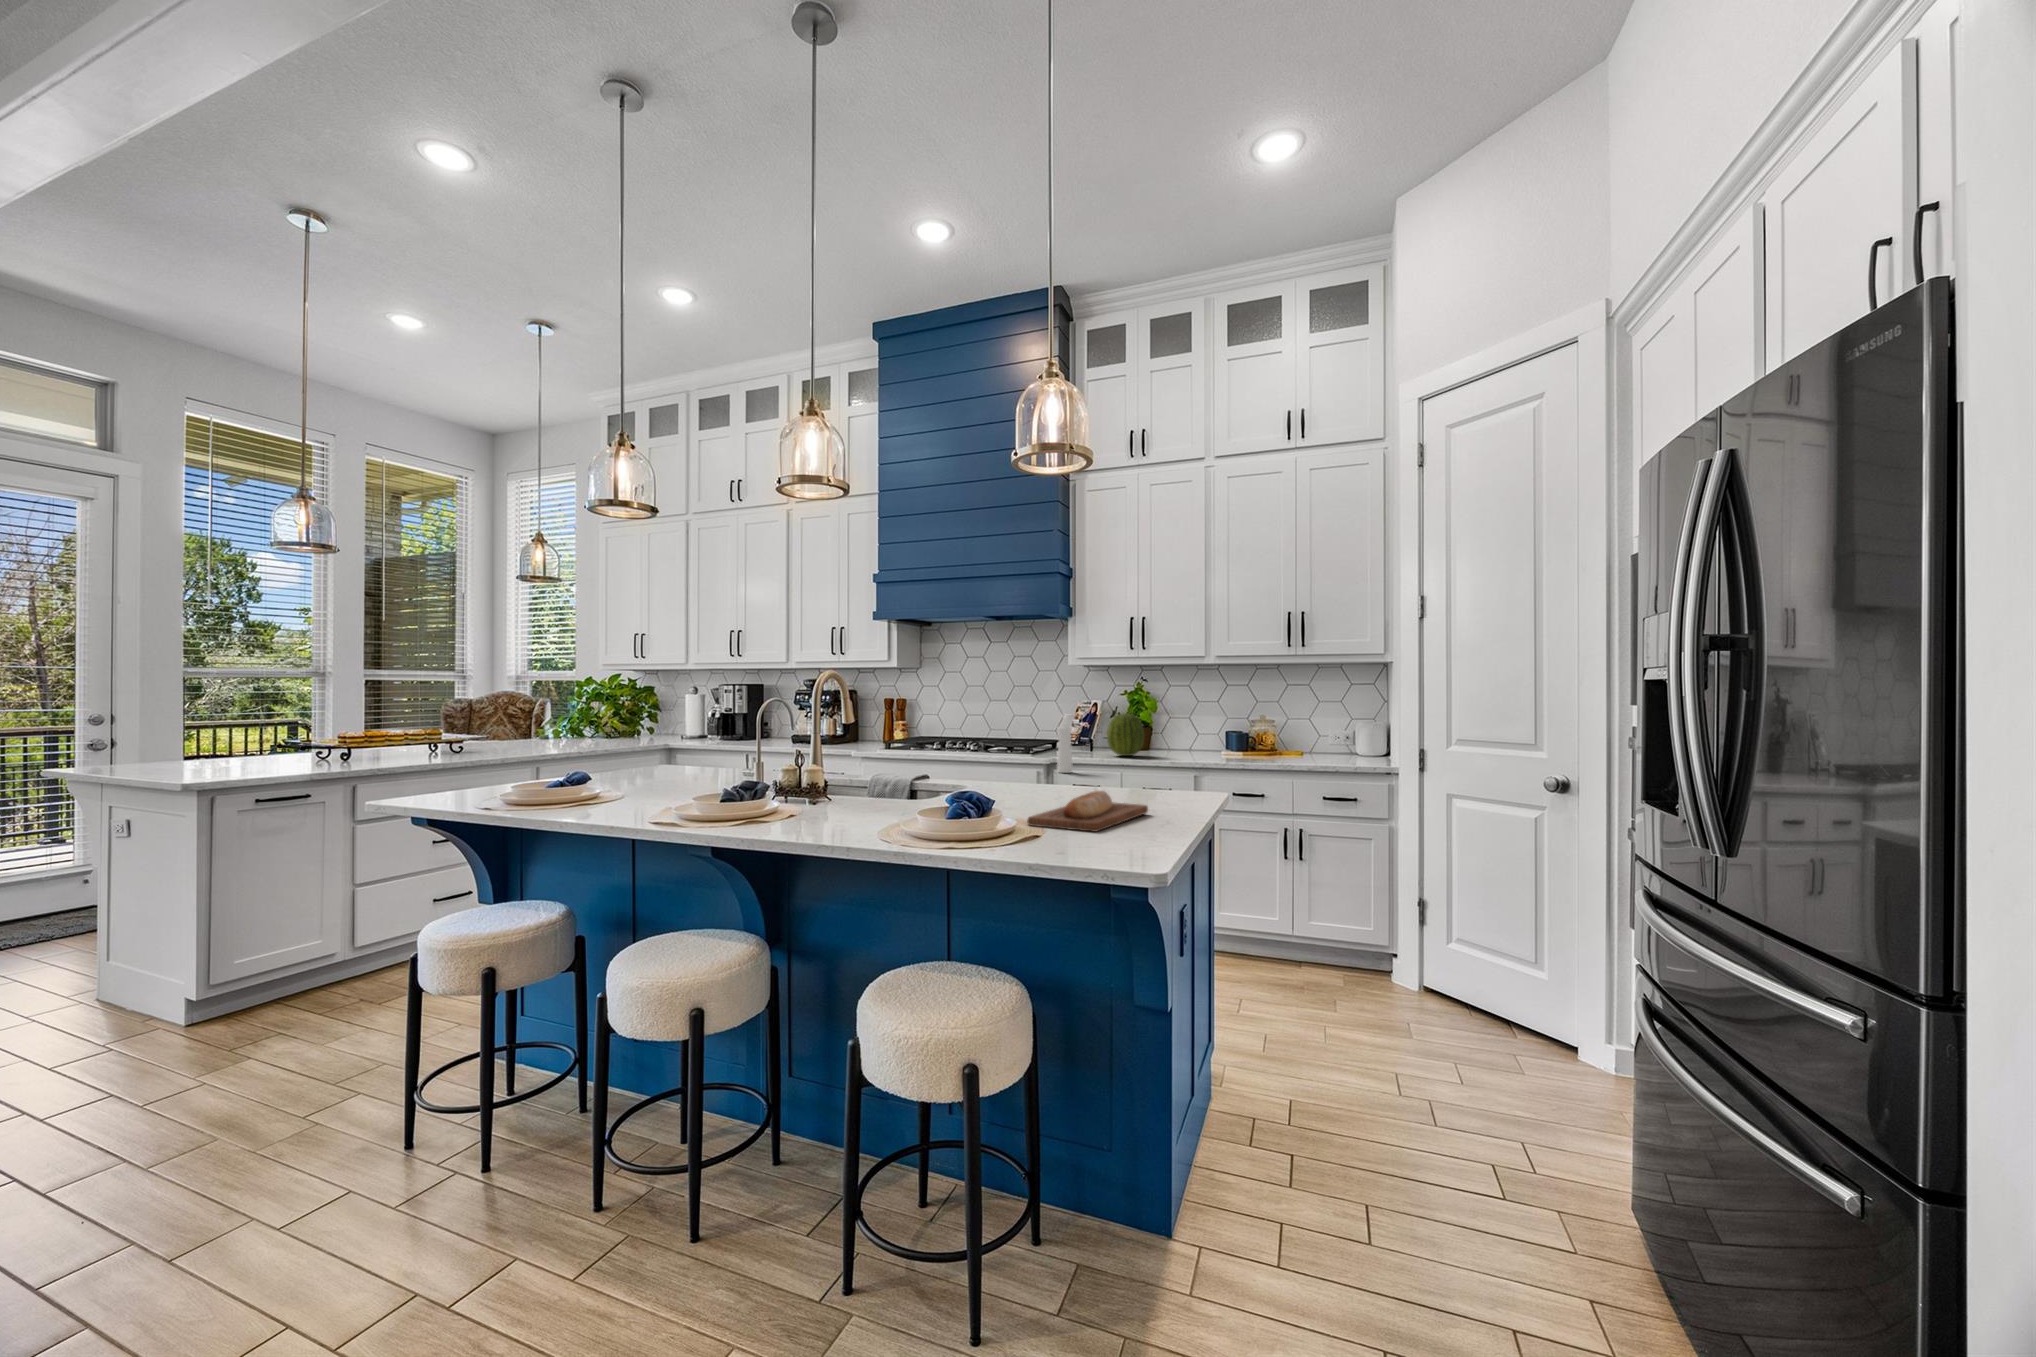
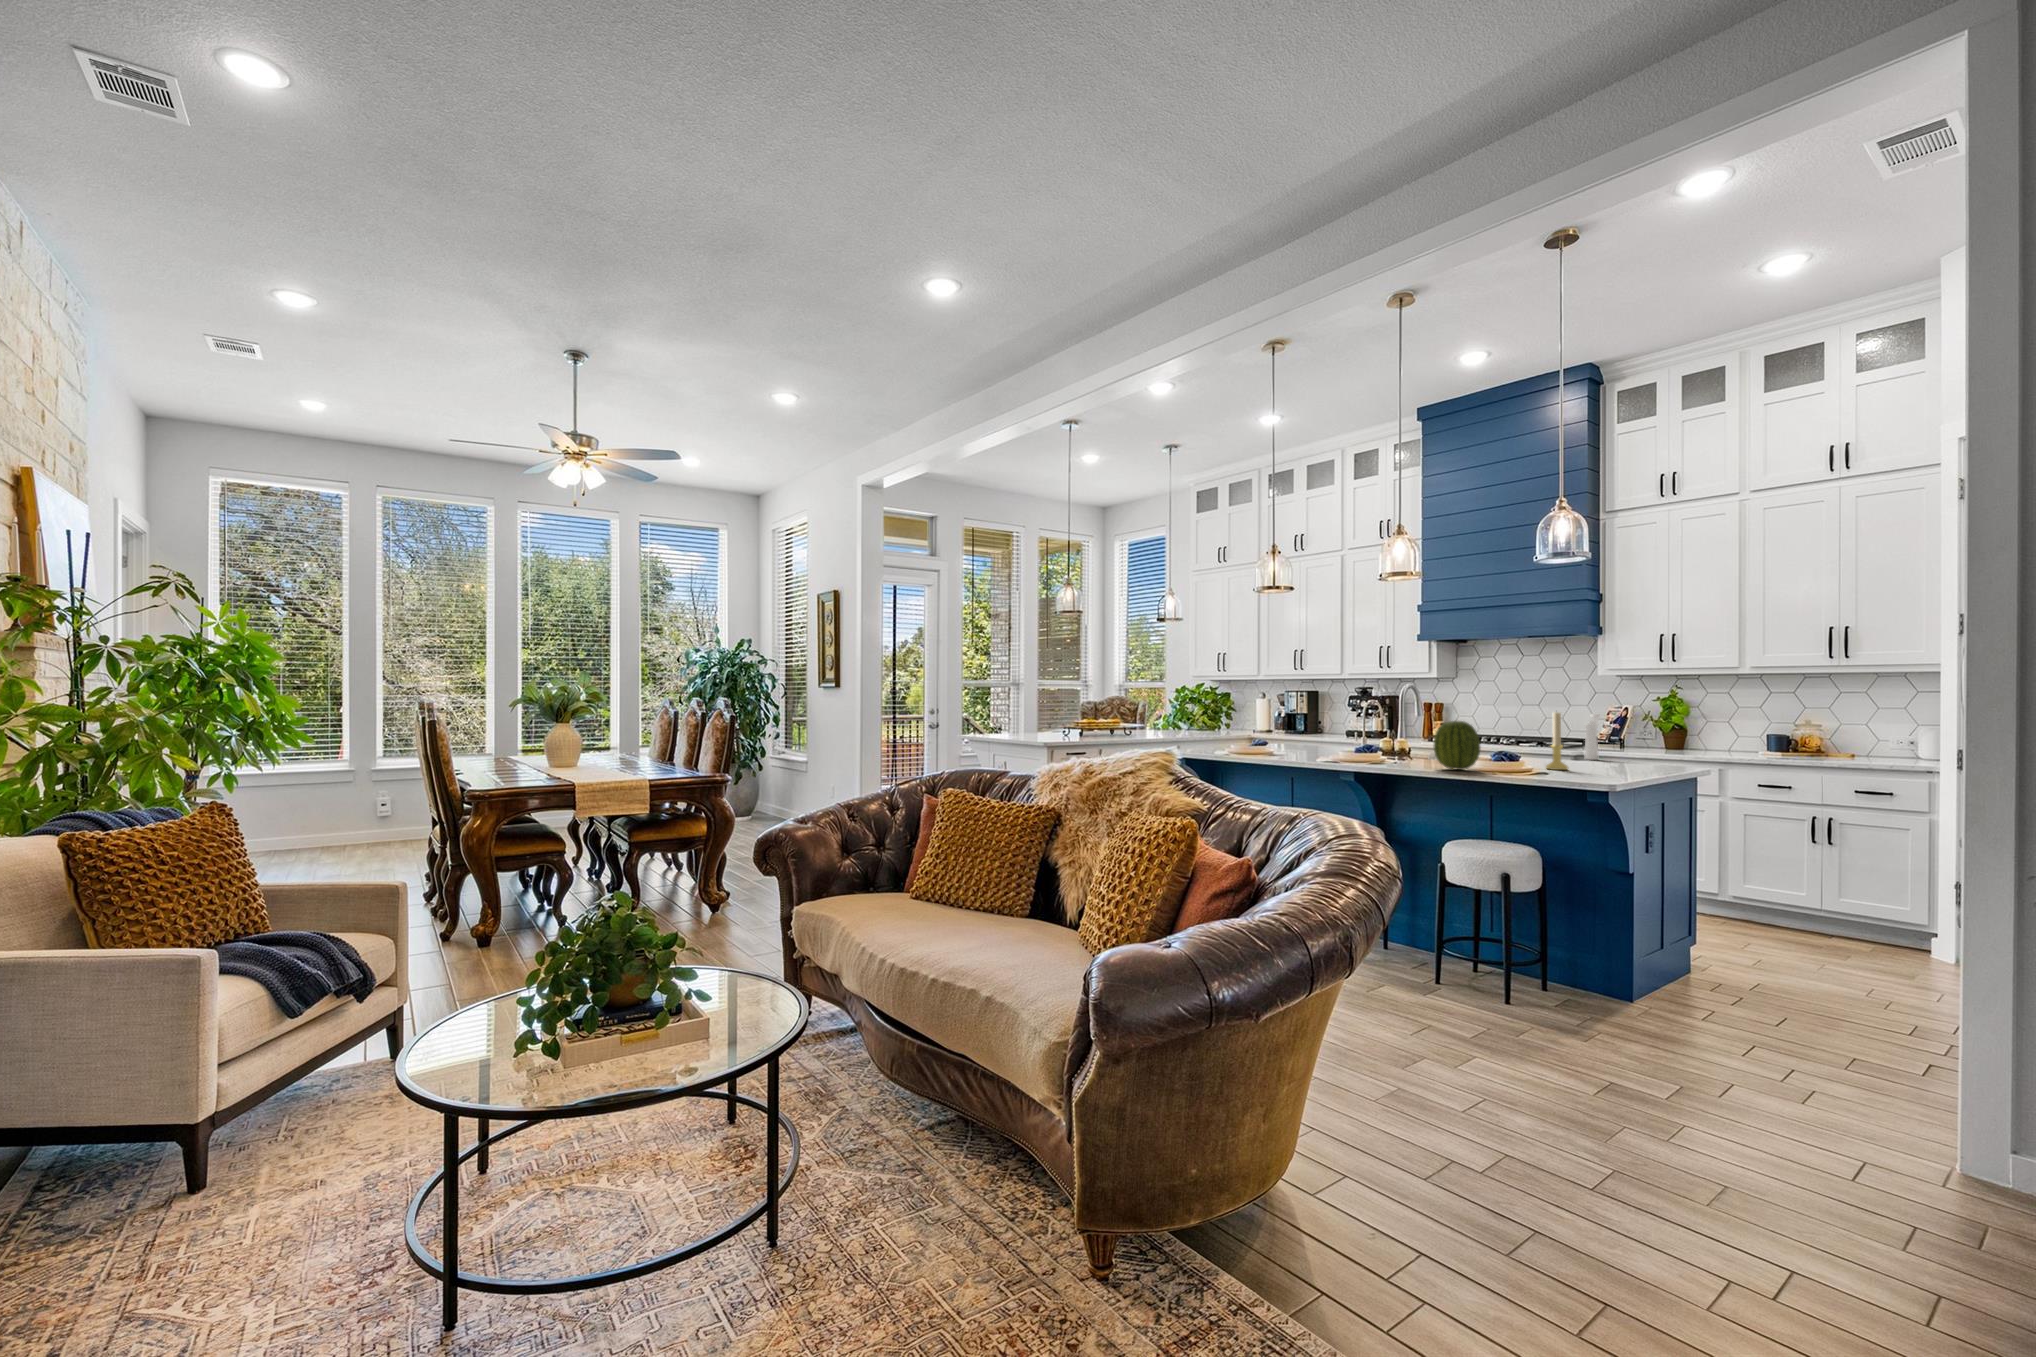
fruit: present [1107,713,1144,756] -> present [1434,721,1480,770]
candle holder: none [1016,719,1045,803] -> present [1546,712,1569,770]
bread loaf: present [1027,791,1148,832] -> none [1553,759,1653,782]

